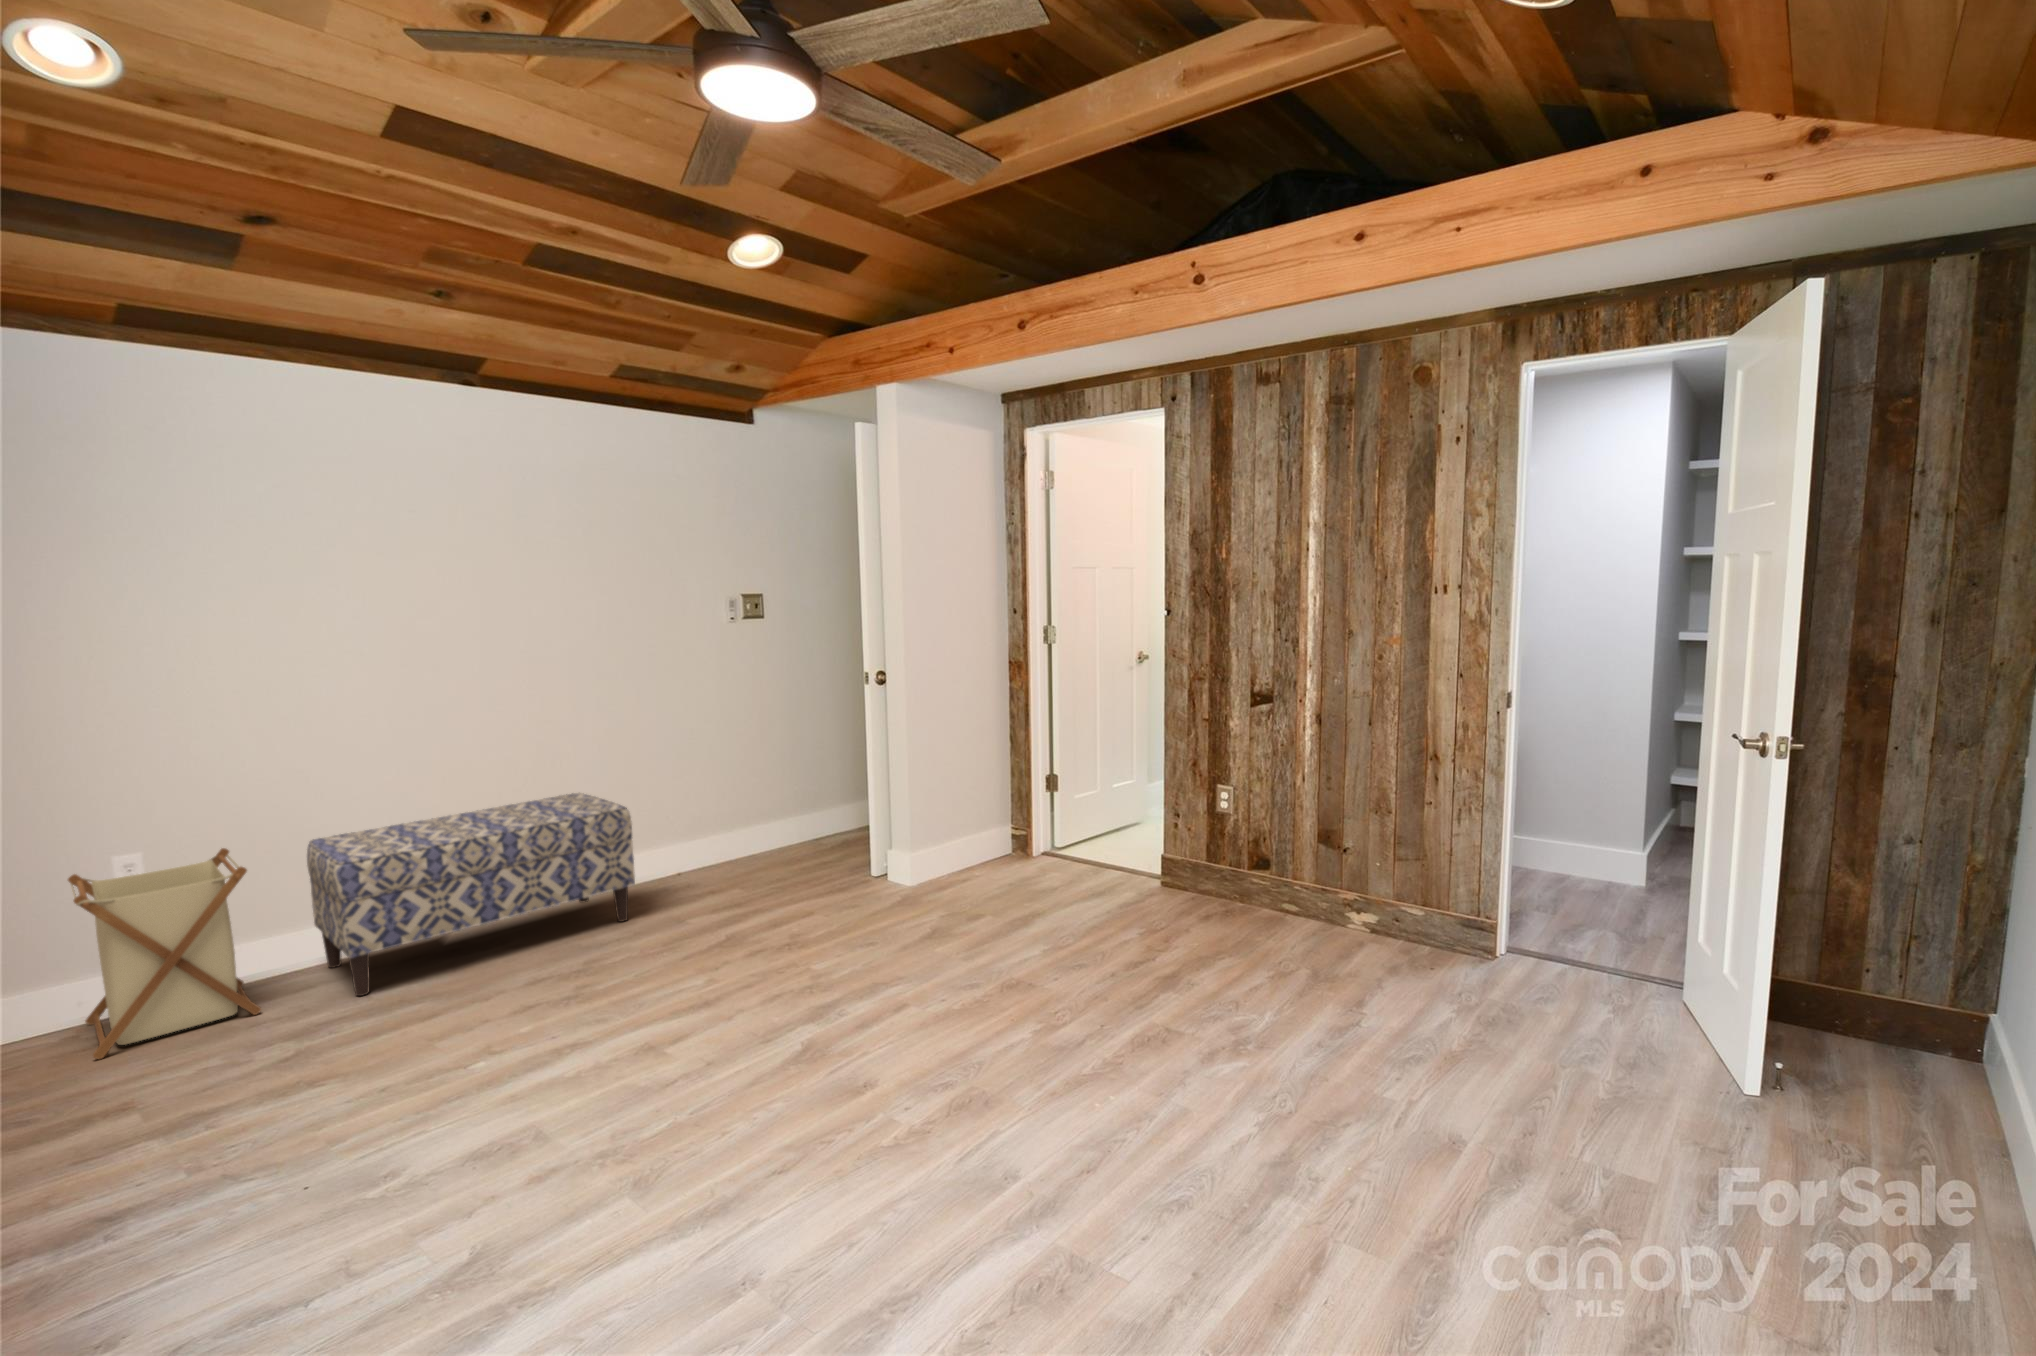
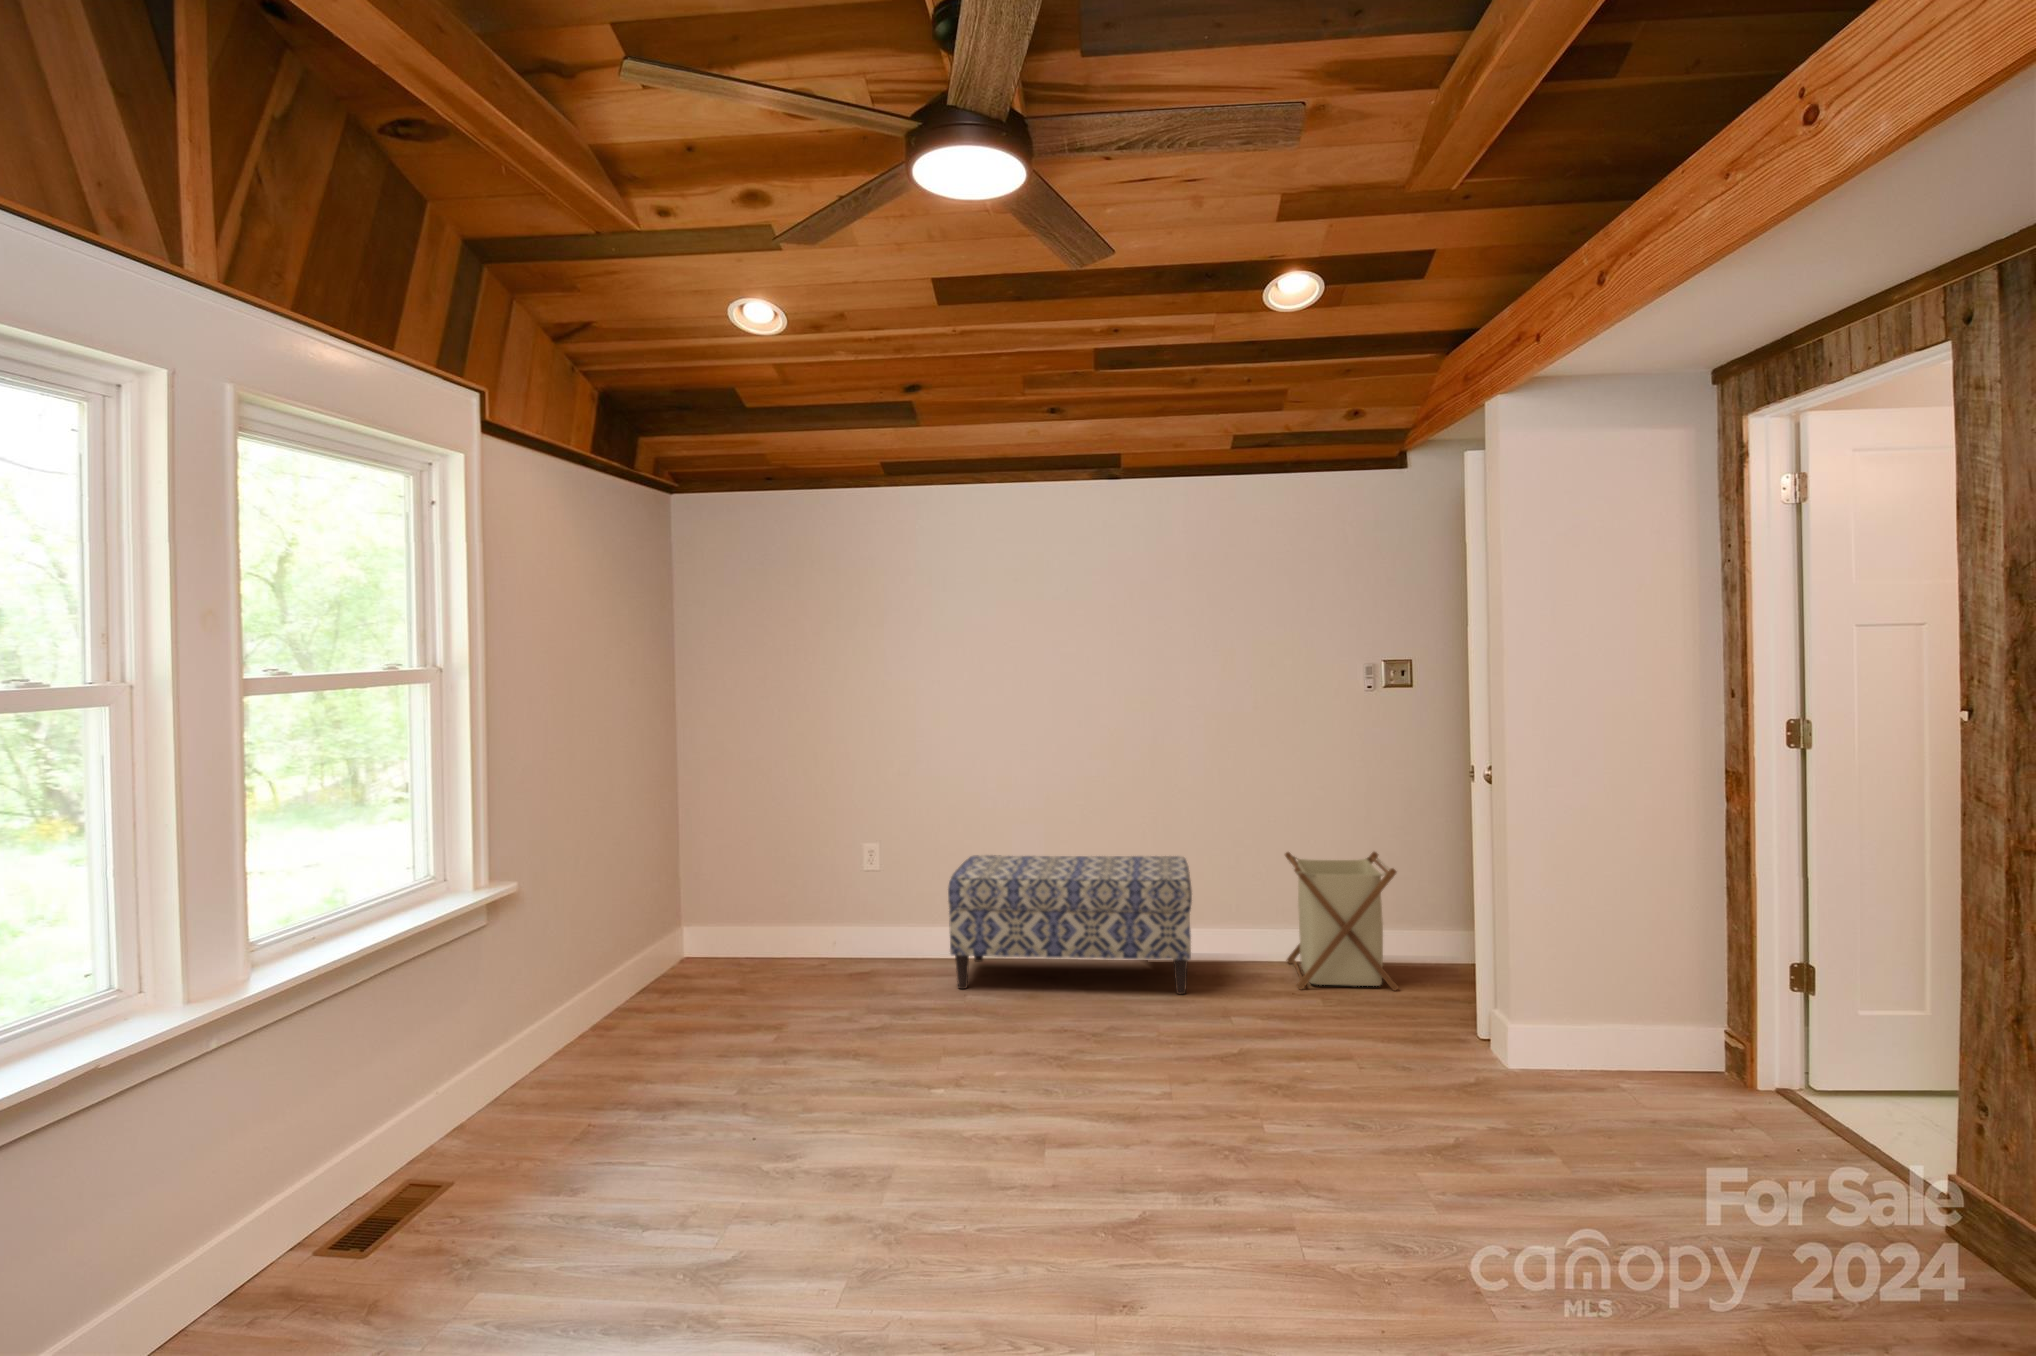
laundry basket: present [68,848,261,1059] -> present [1285,852,1398,990]

